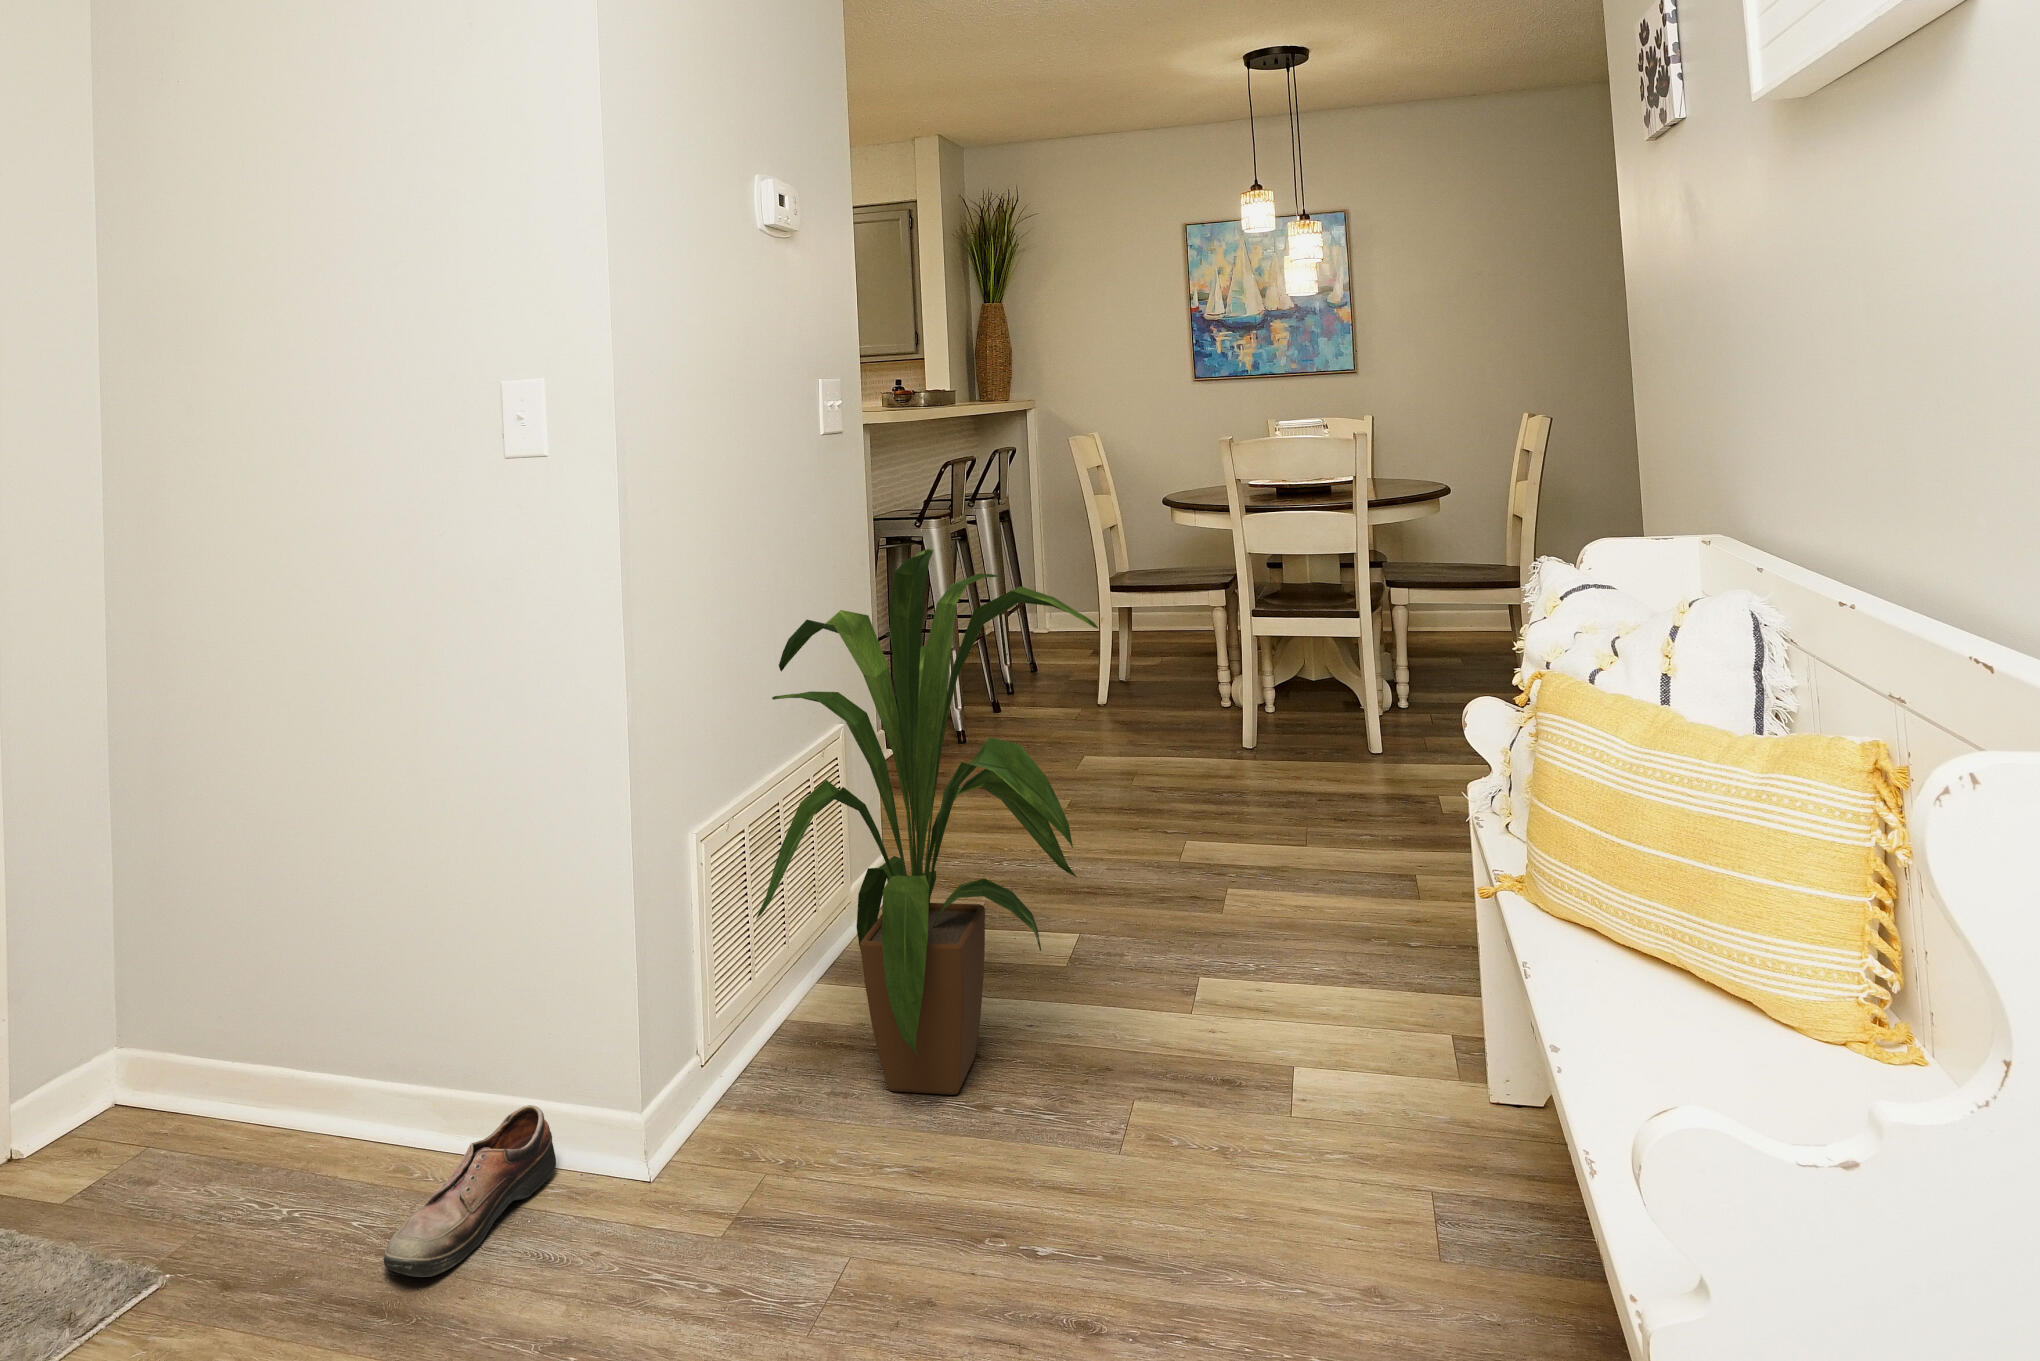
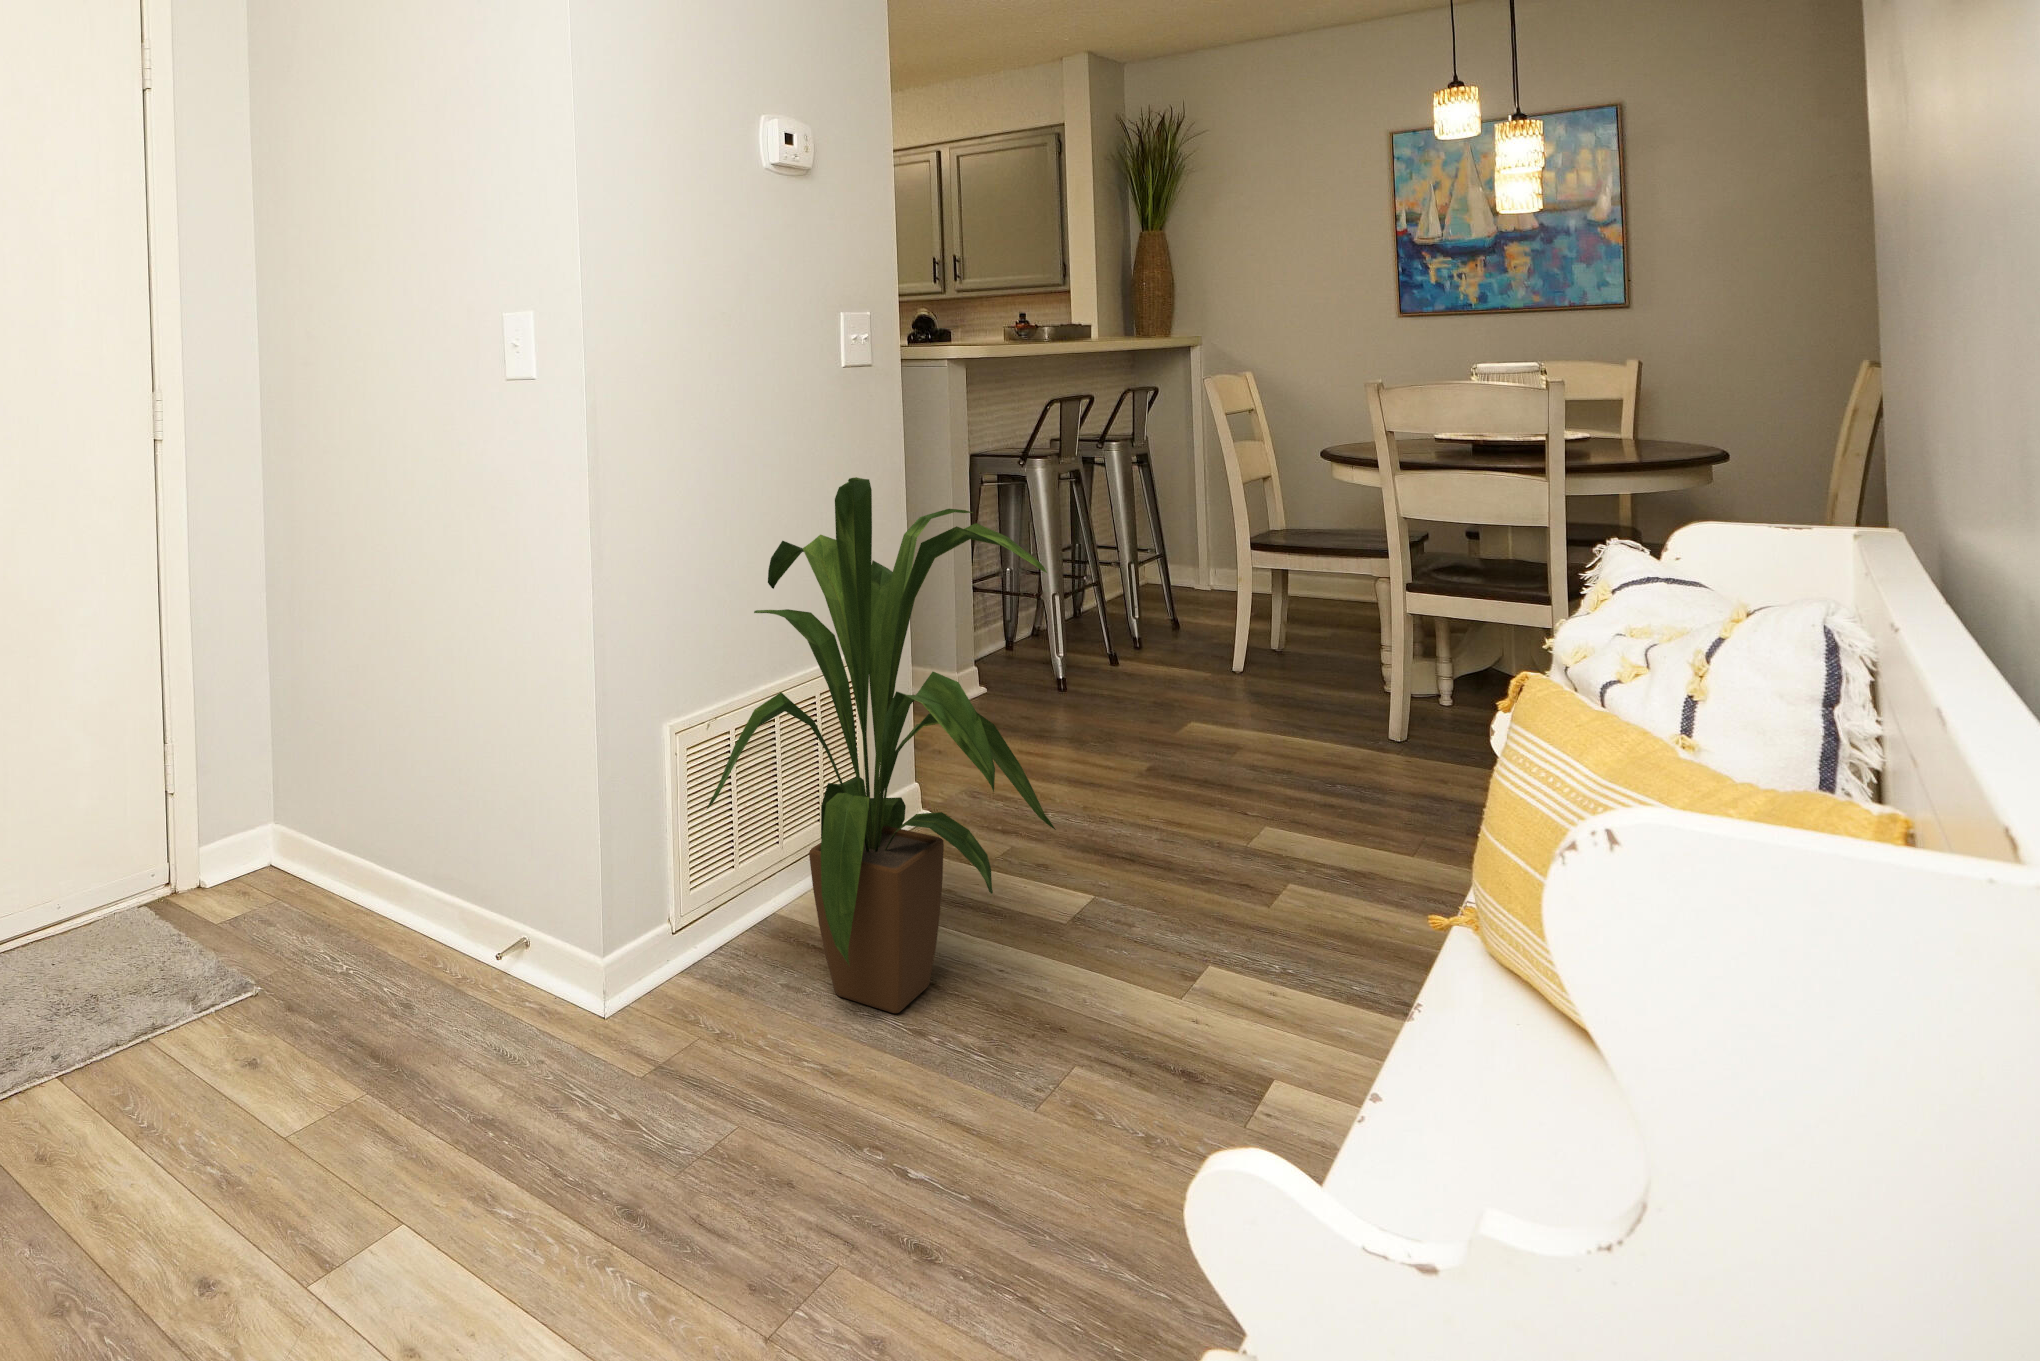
shoe: present [384,1105,556,1277] -> none [389,931,538,1044]

